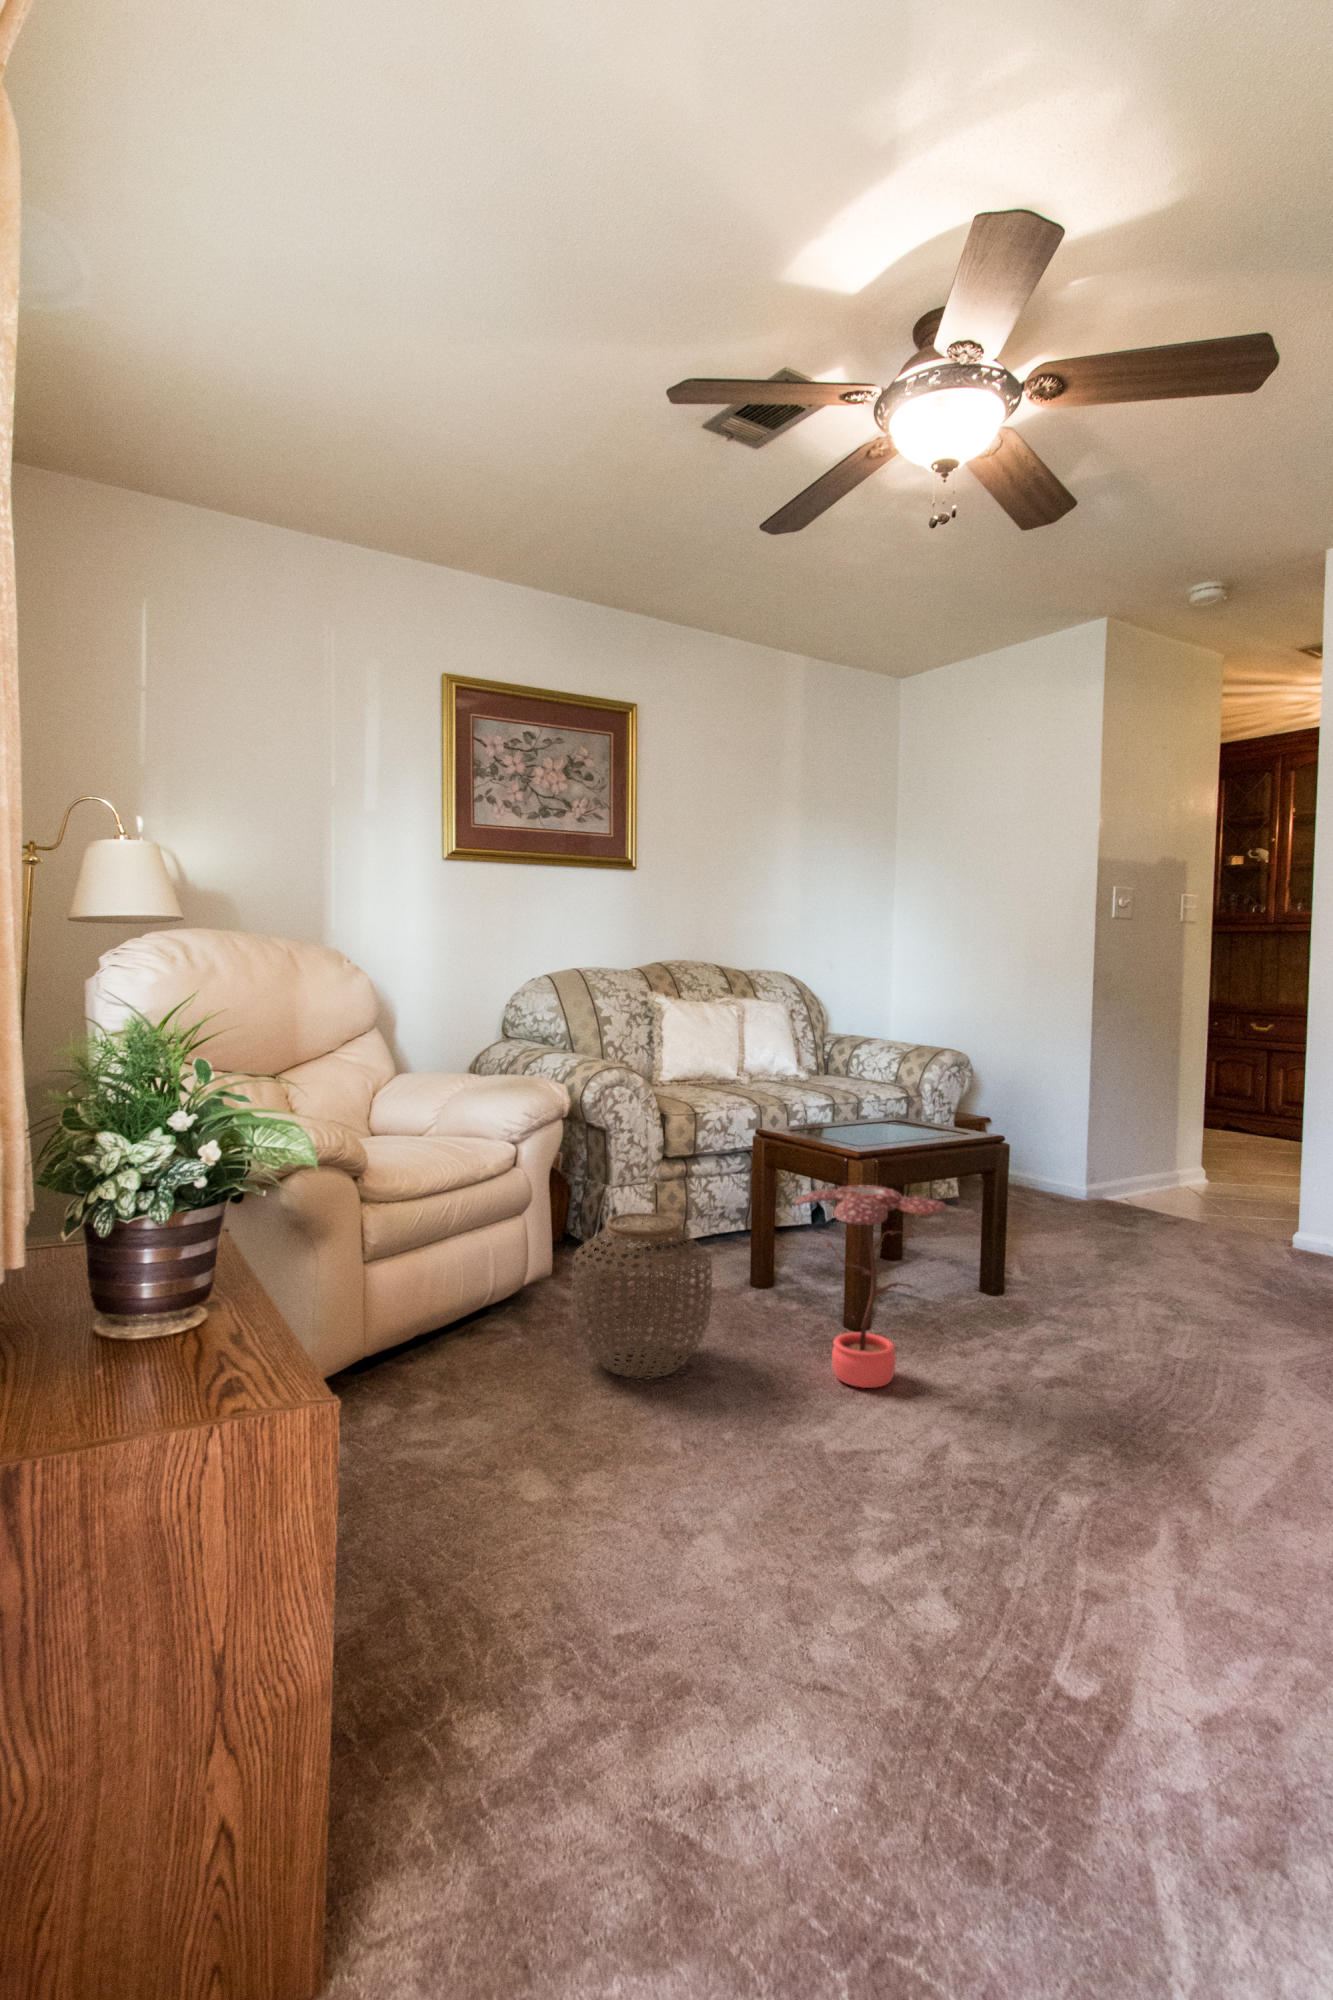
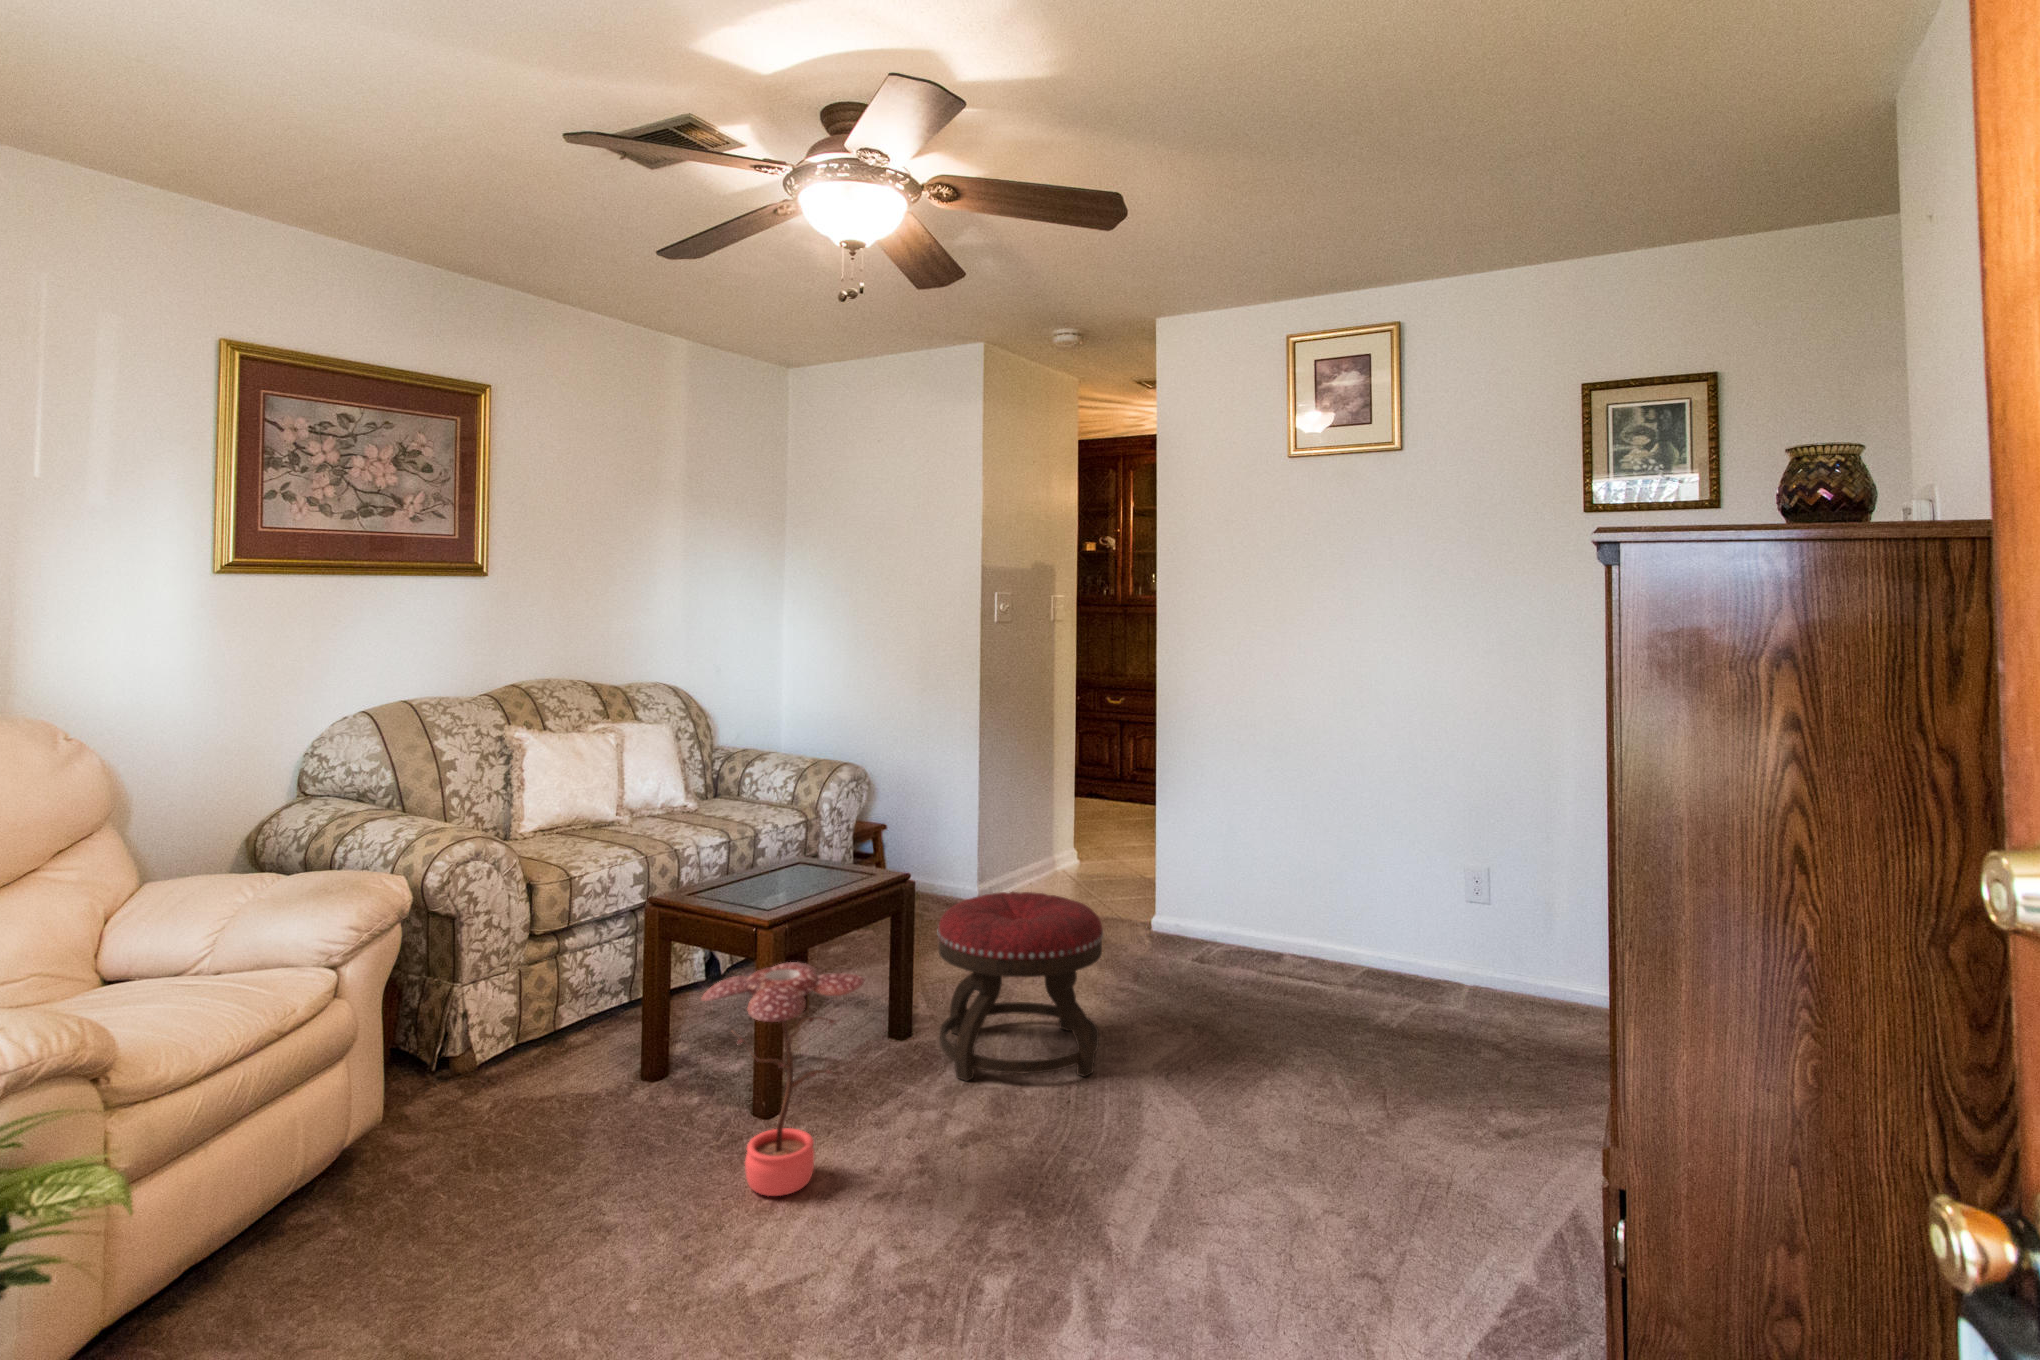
ottoman: none [1029,1166,1216,1354] -> present [938,892,1103,1081]
woven basket: present [572,1213,712,1378] -> none [422,1034,605,1249]

